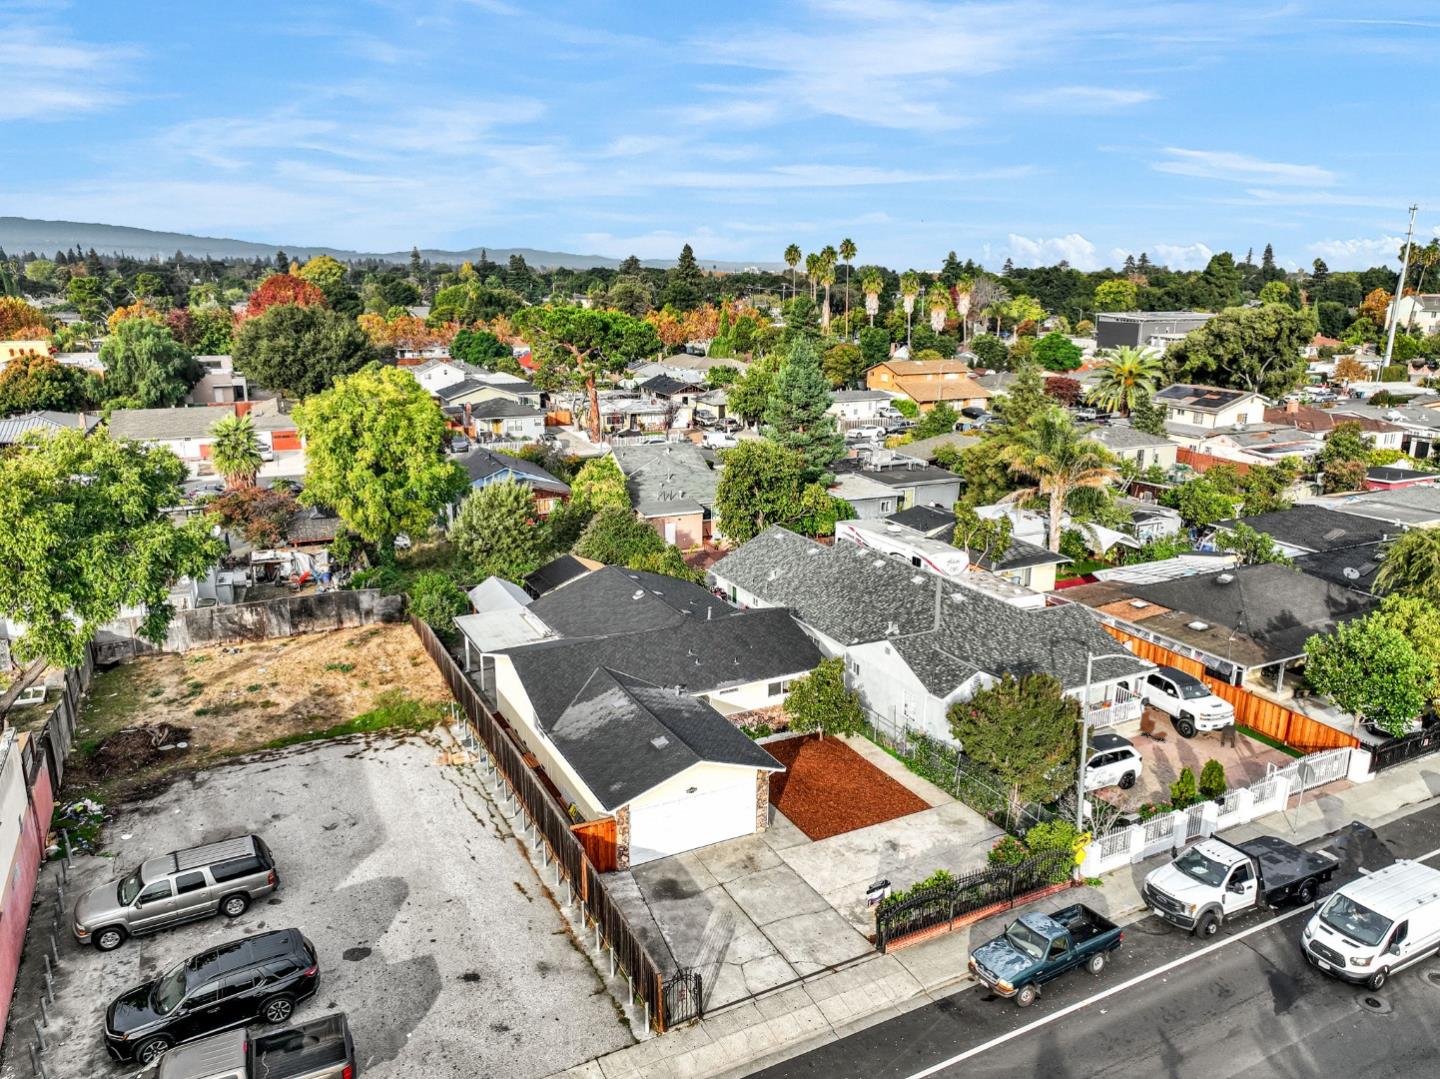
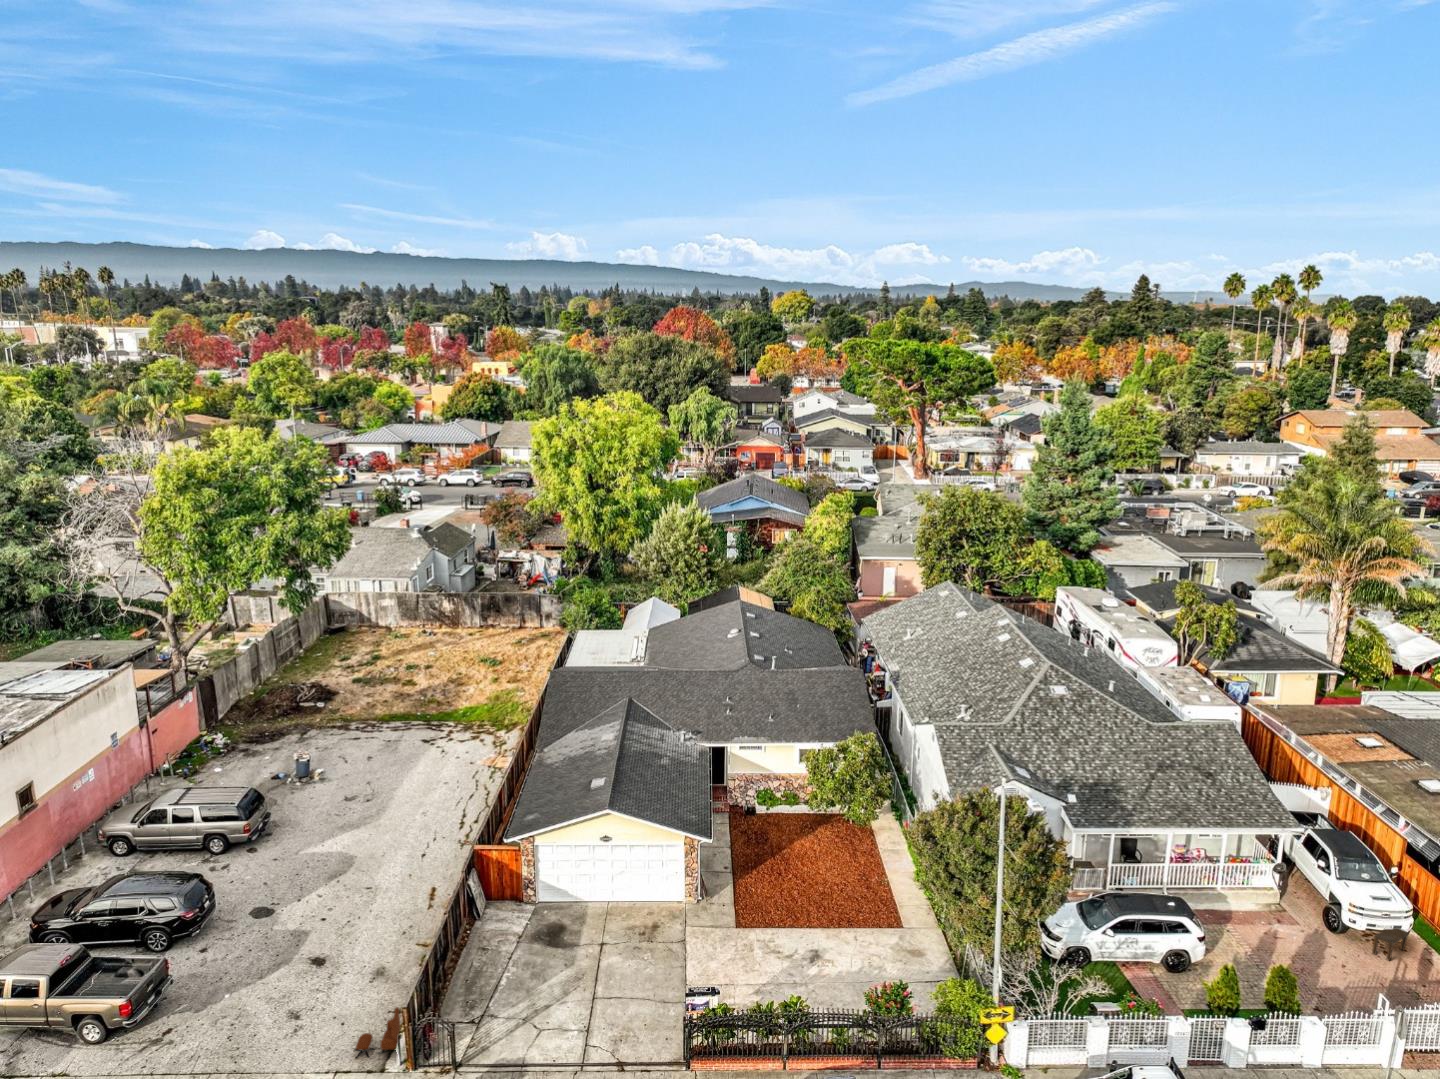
lounge chair: present [1140,711,1167,741] -> present [356,1007,400,1058]

